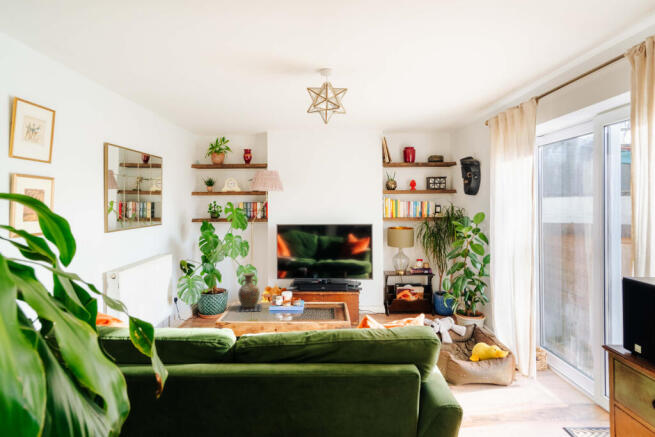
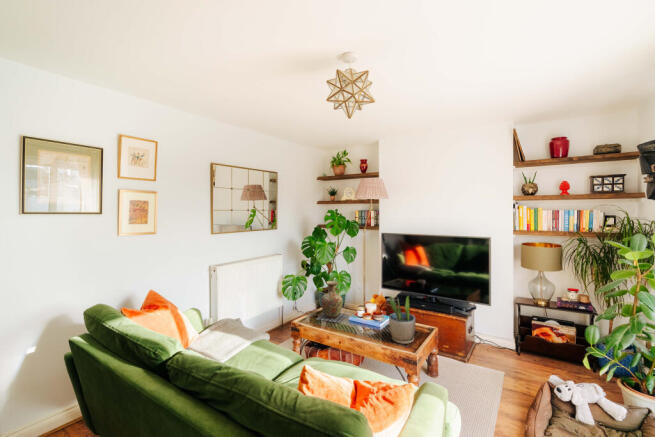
potted plant: none [312,273,333,314] -> present [389,296,415,344]

